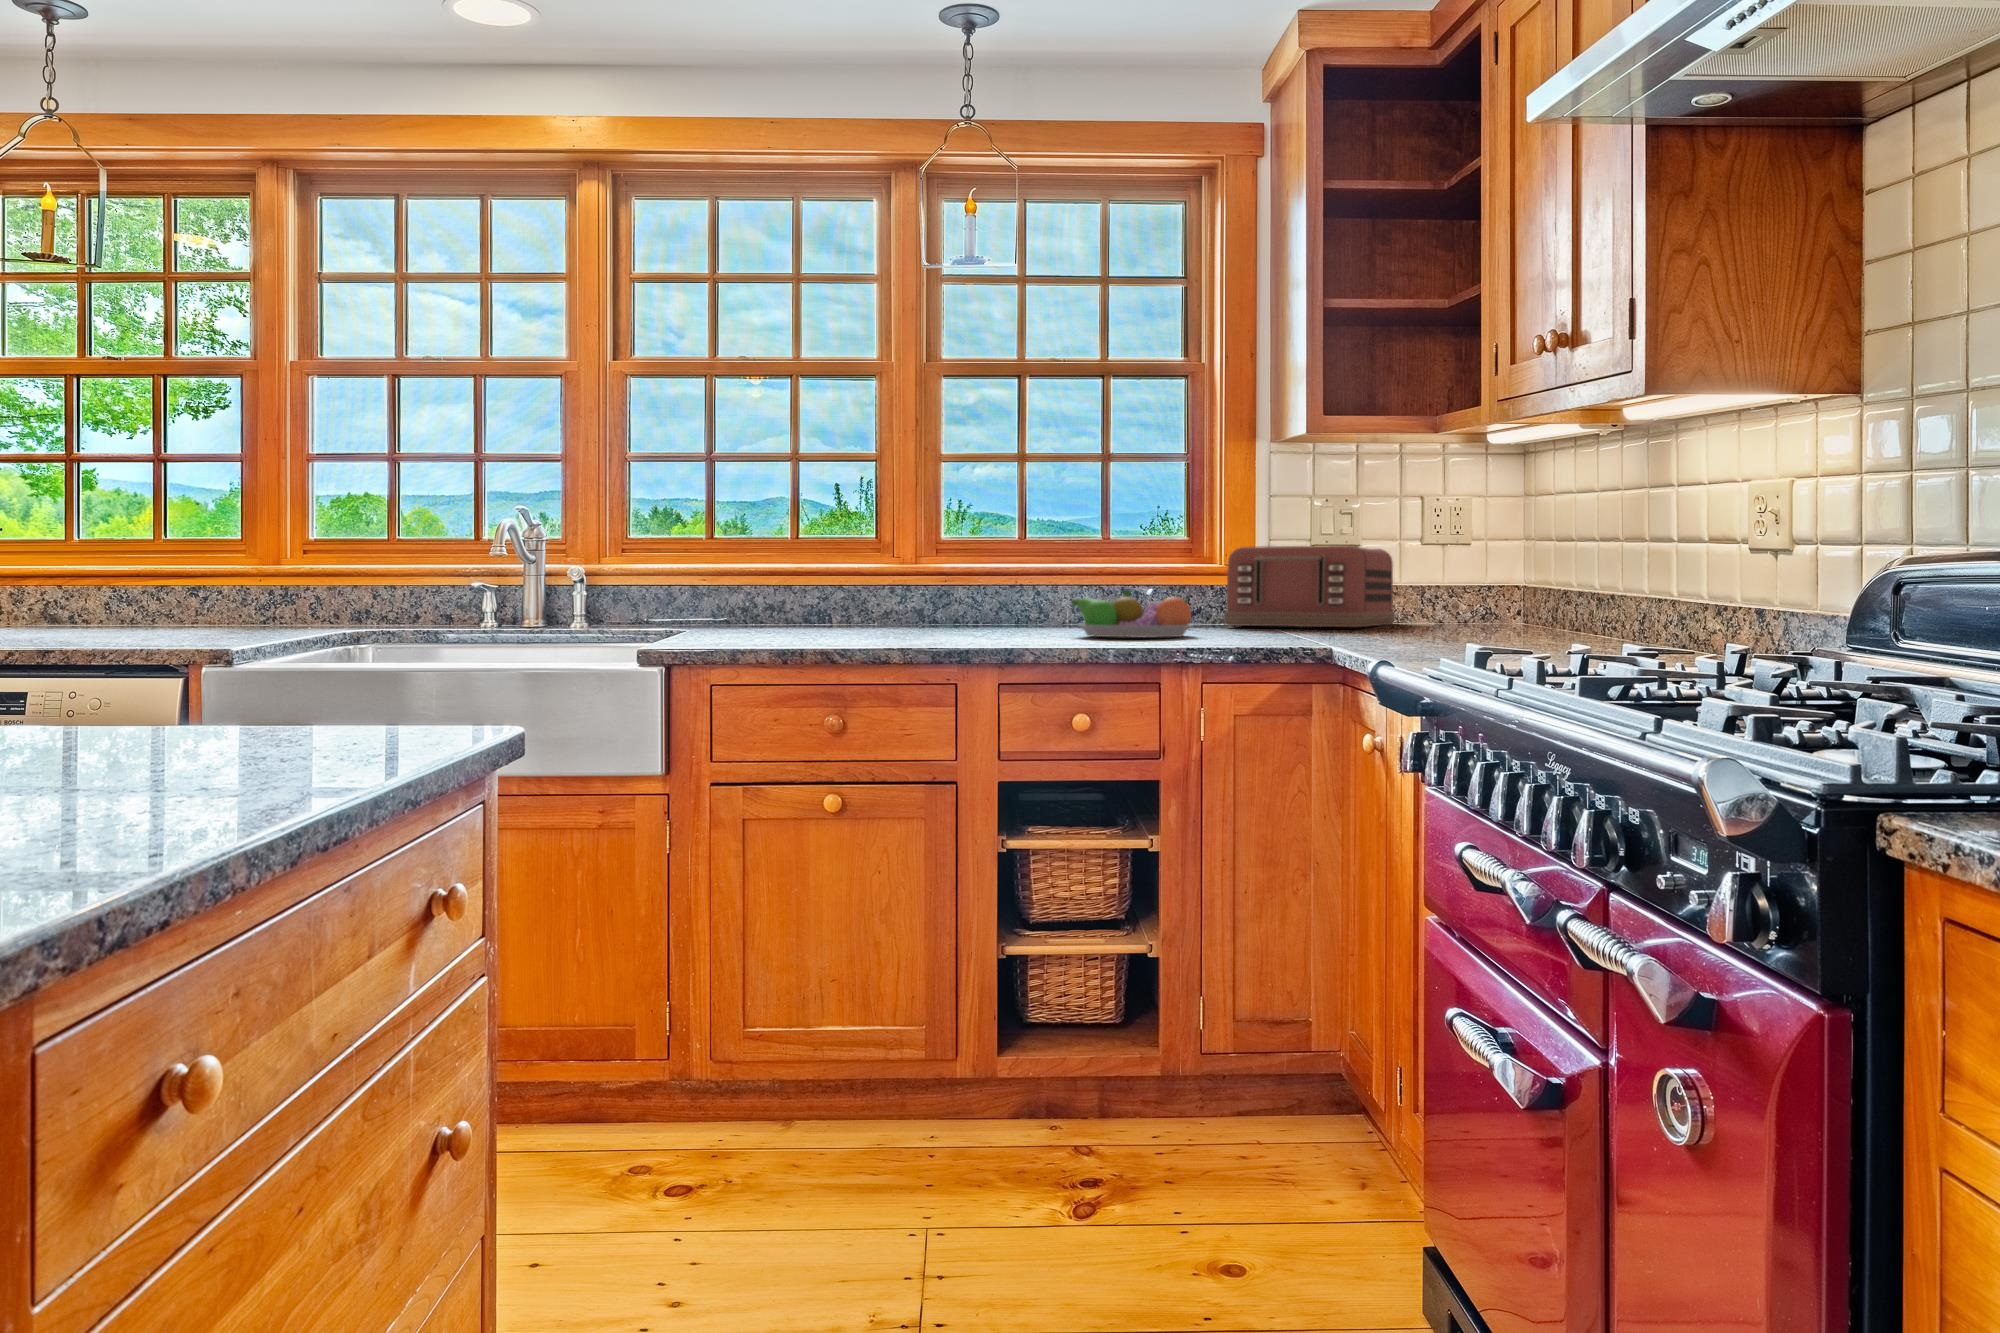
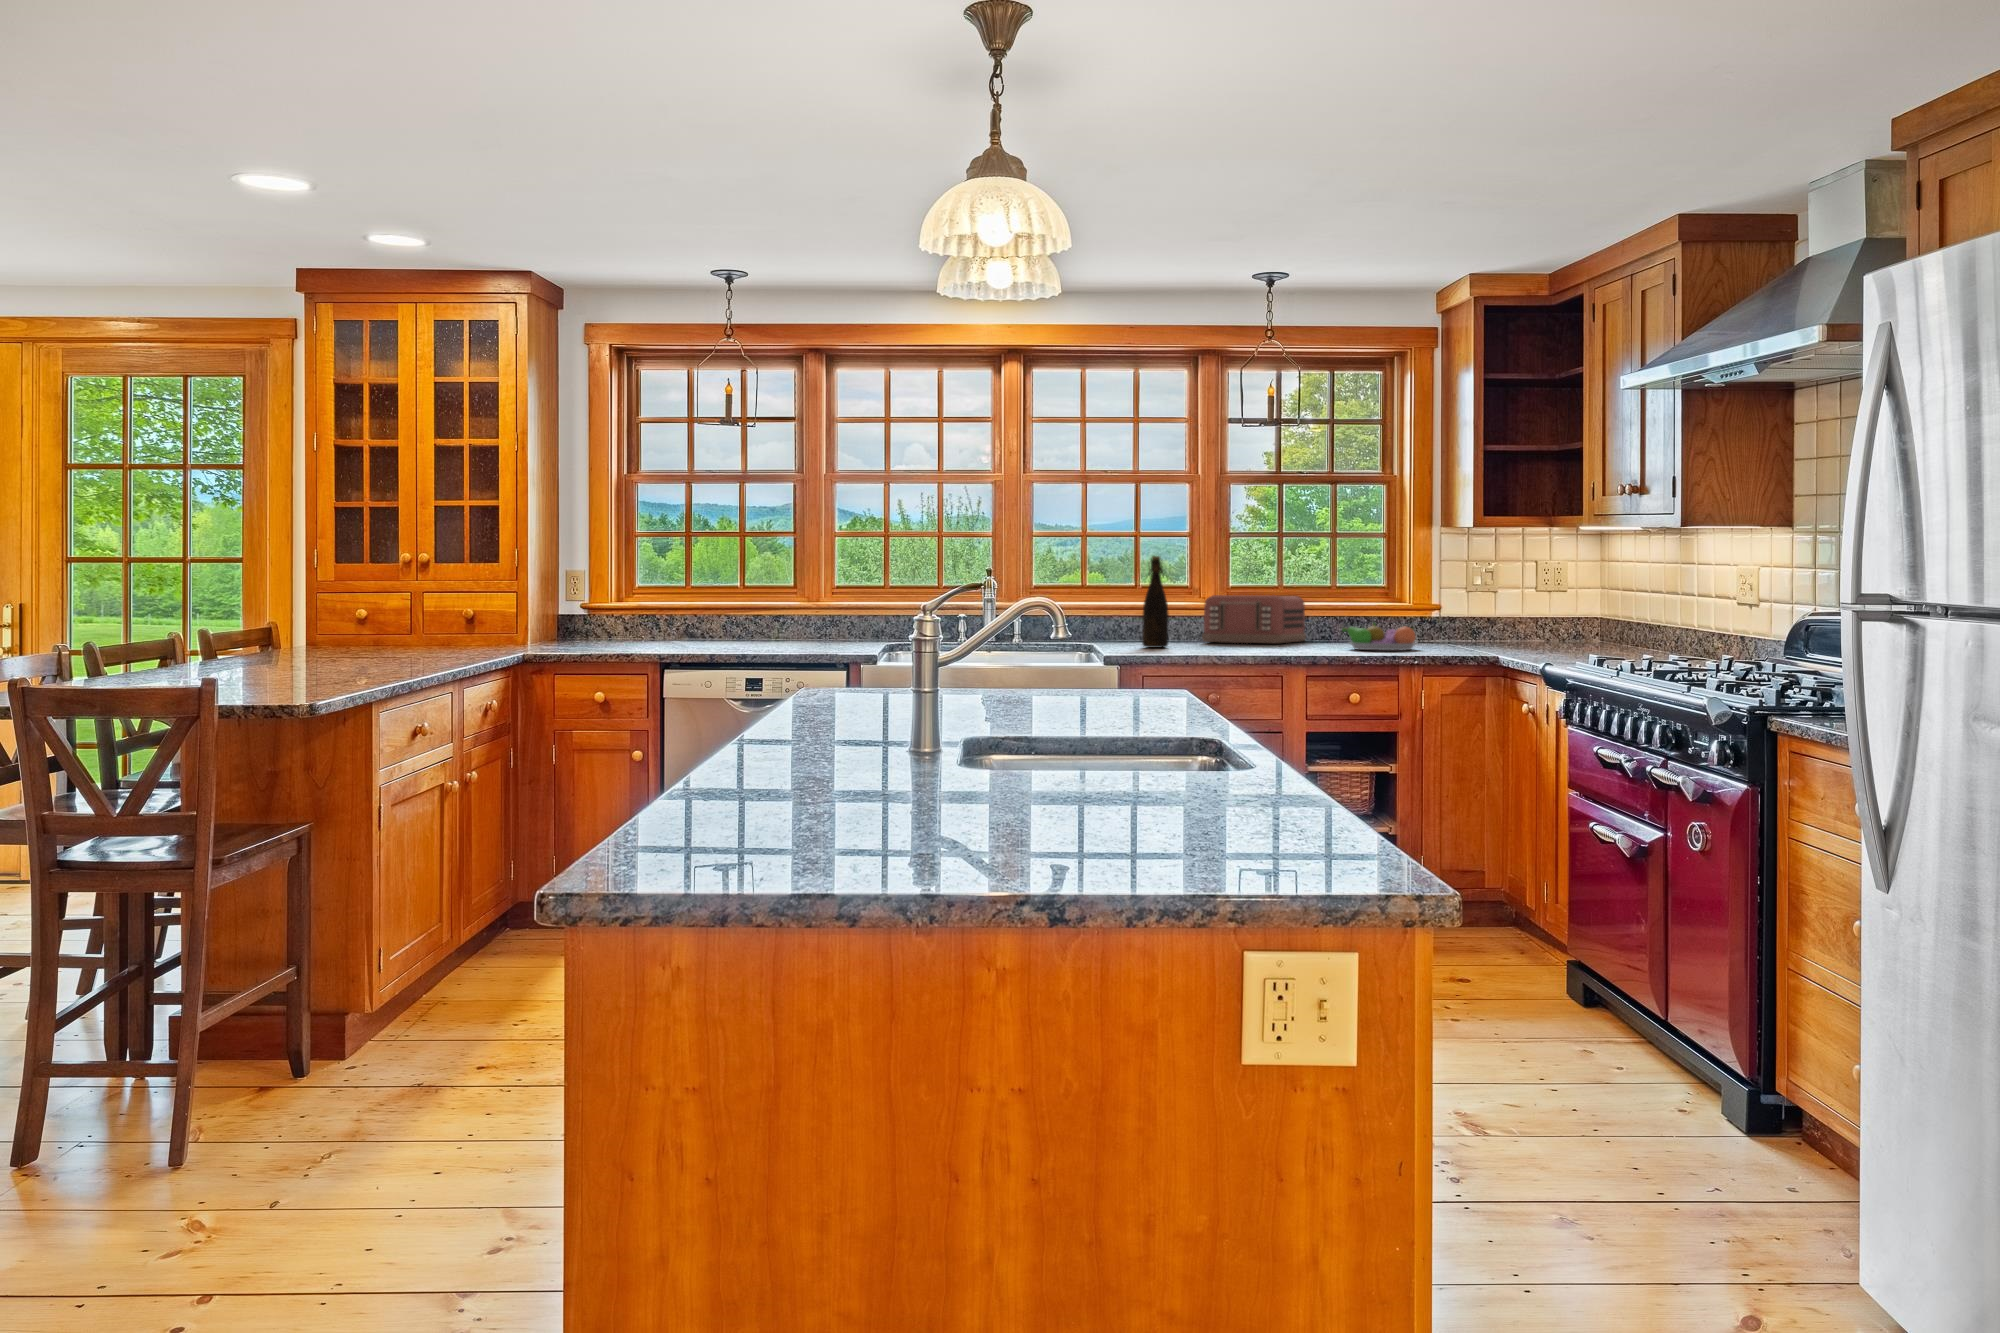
bottle: none [750,481,794,635] -> present [1142,556,1169,648]
toaster: present [1224,545,1395,627] -> present [1202,595,1306,643]

